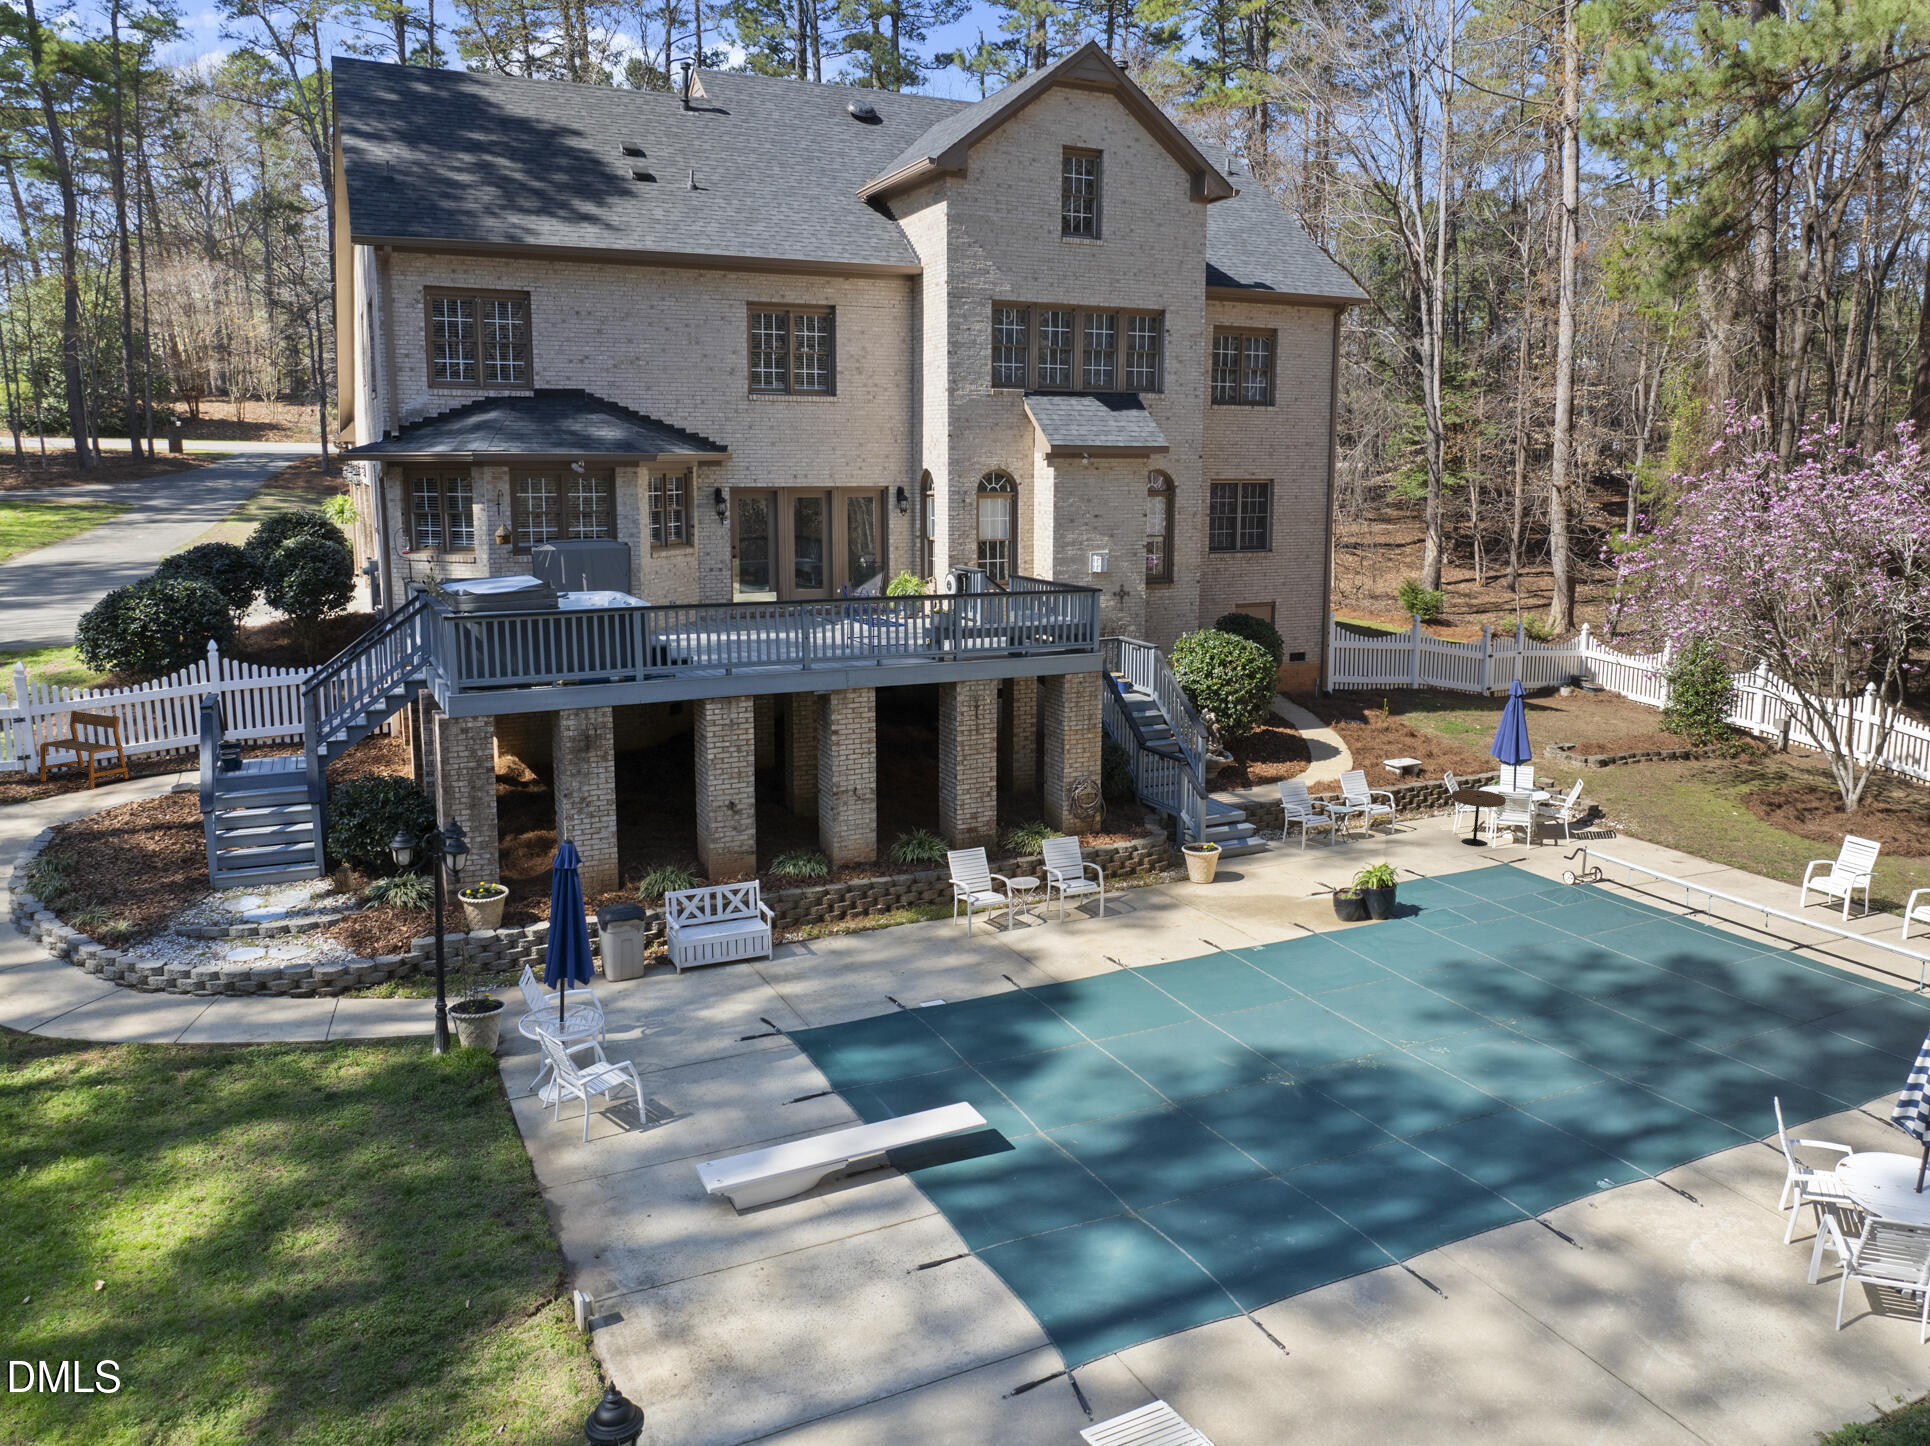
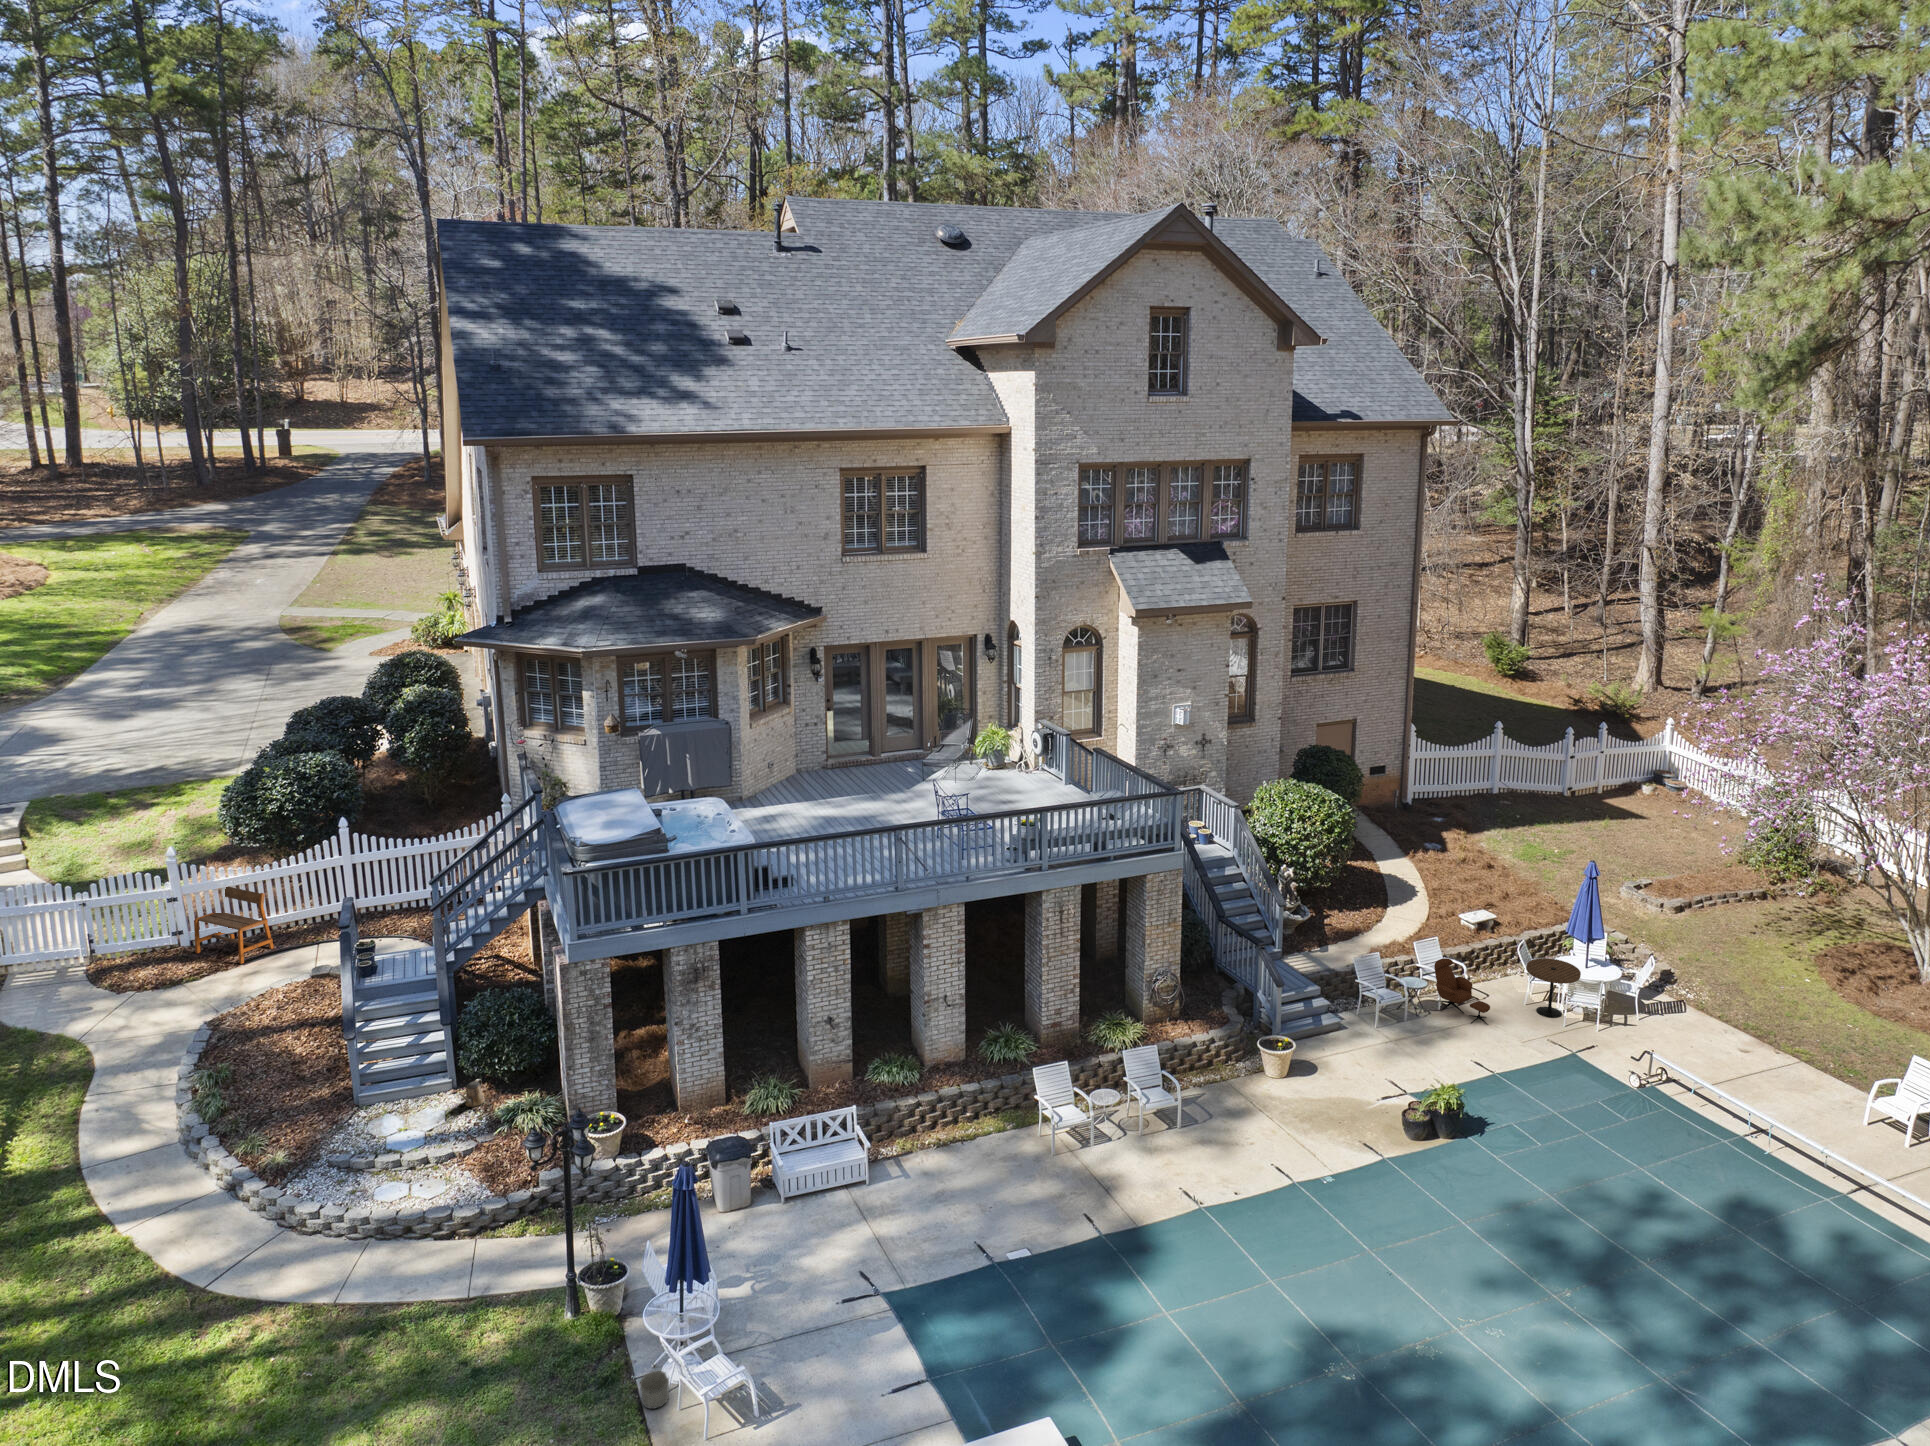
lounge chair: none [1359,789,1415,851] -> present [1434,958,1490,1025]
planter: none [515,1077,547,1112] -> present [639,1371,669,1409]

